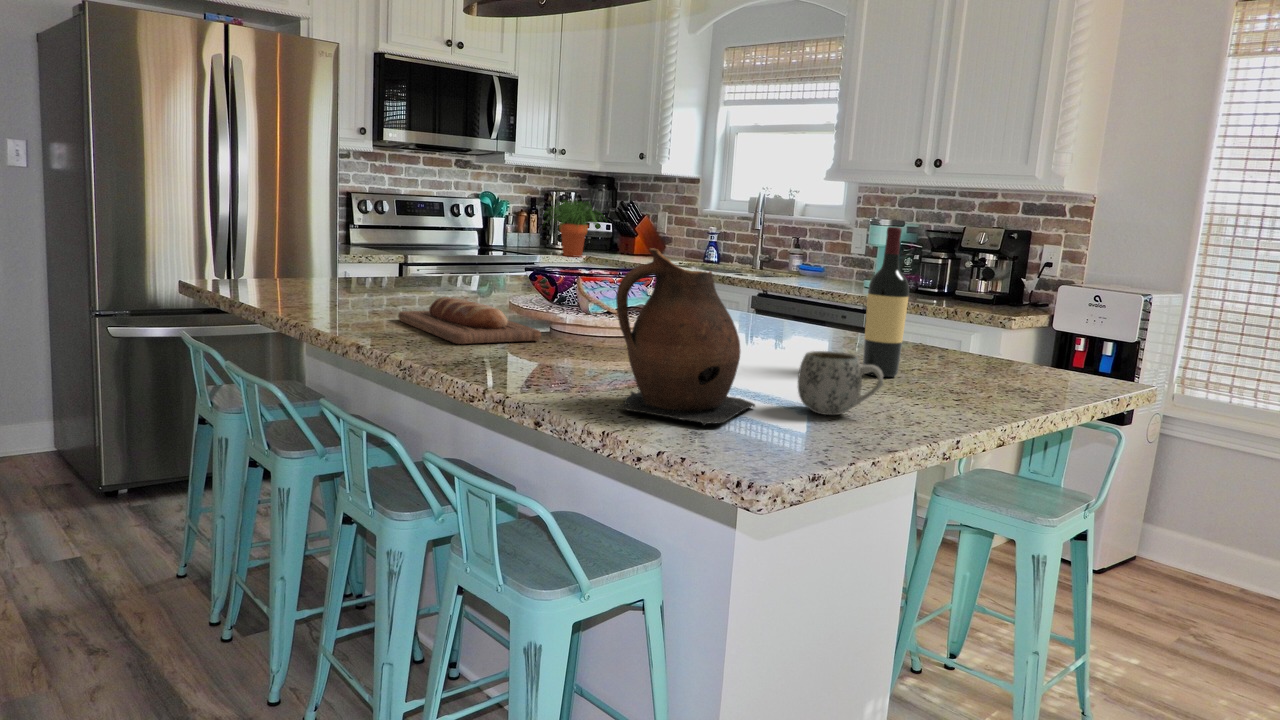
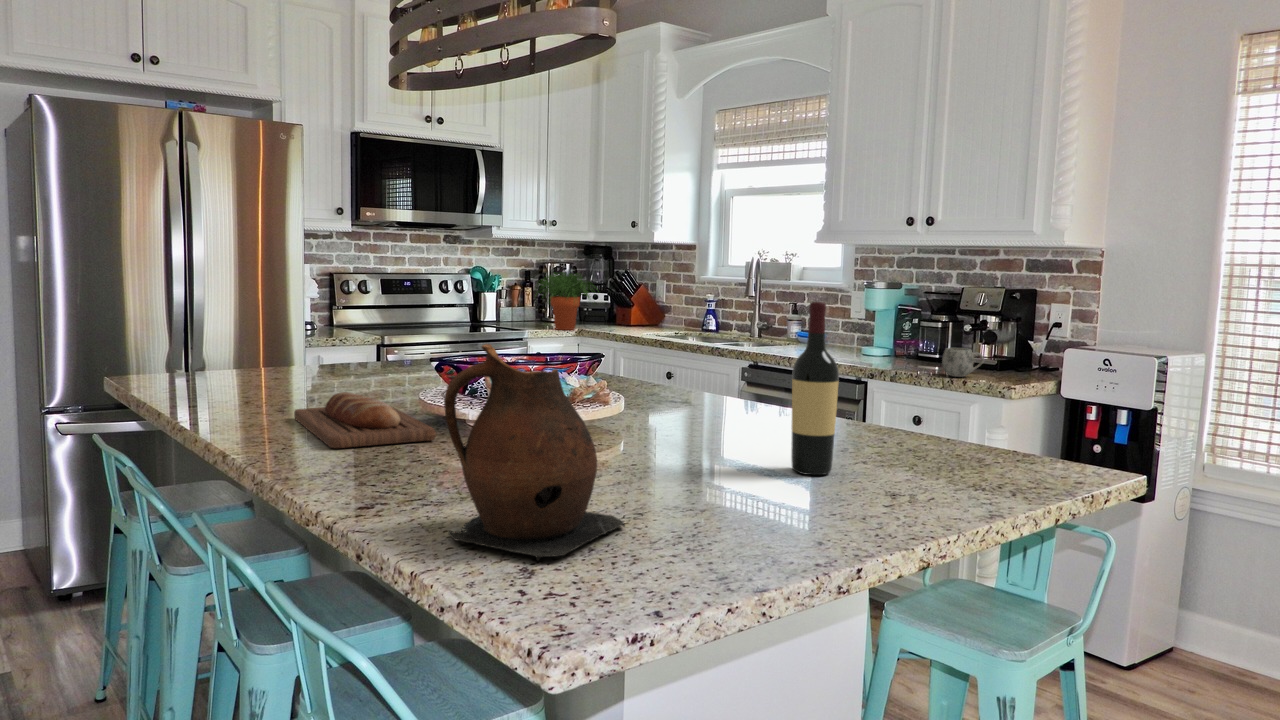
mug: present [798,351,883,415] -> present [942,348,984,377]

